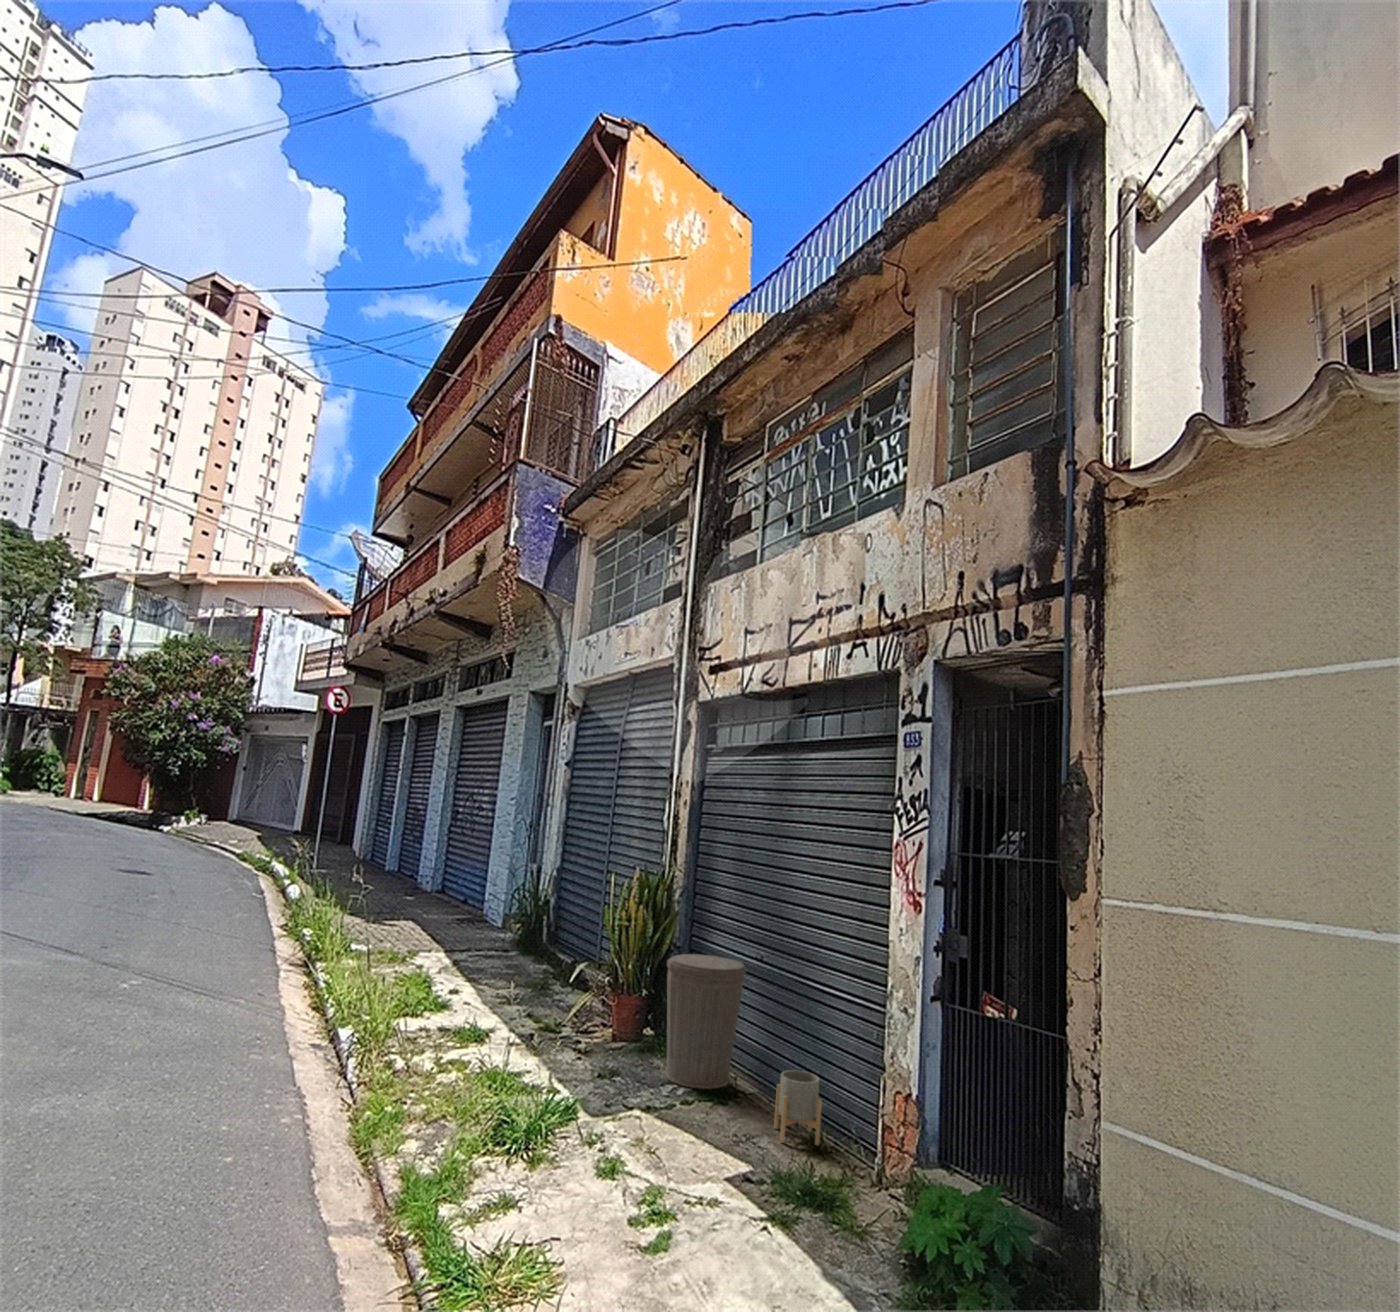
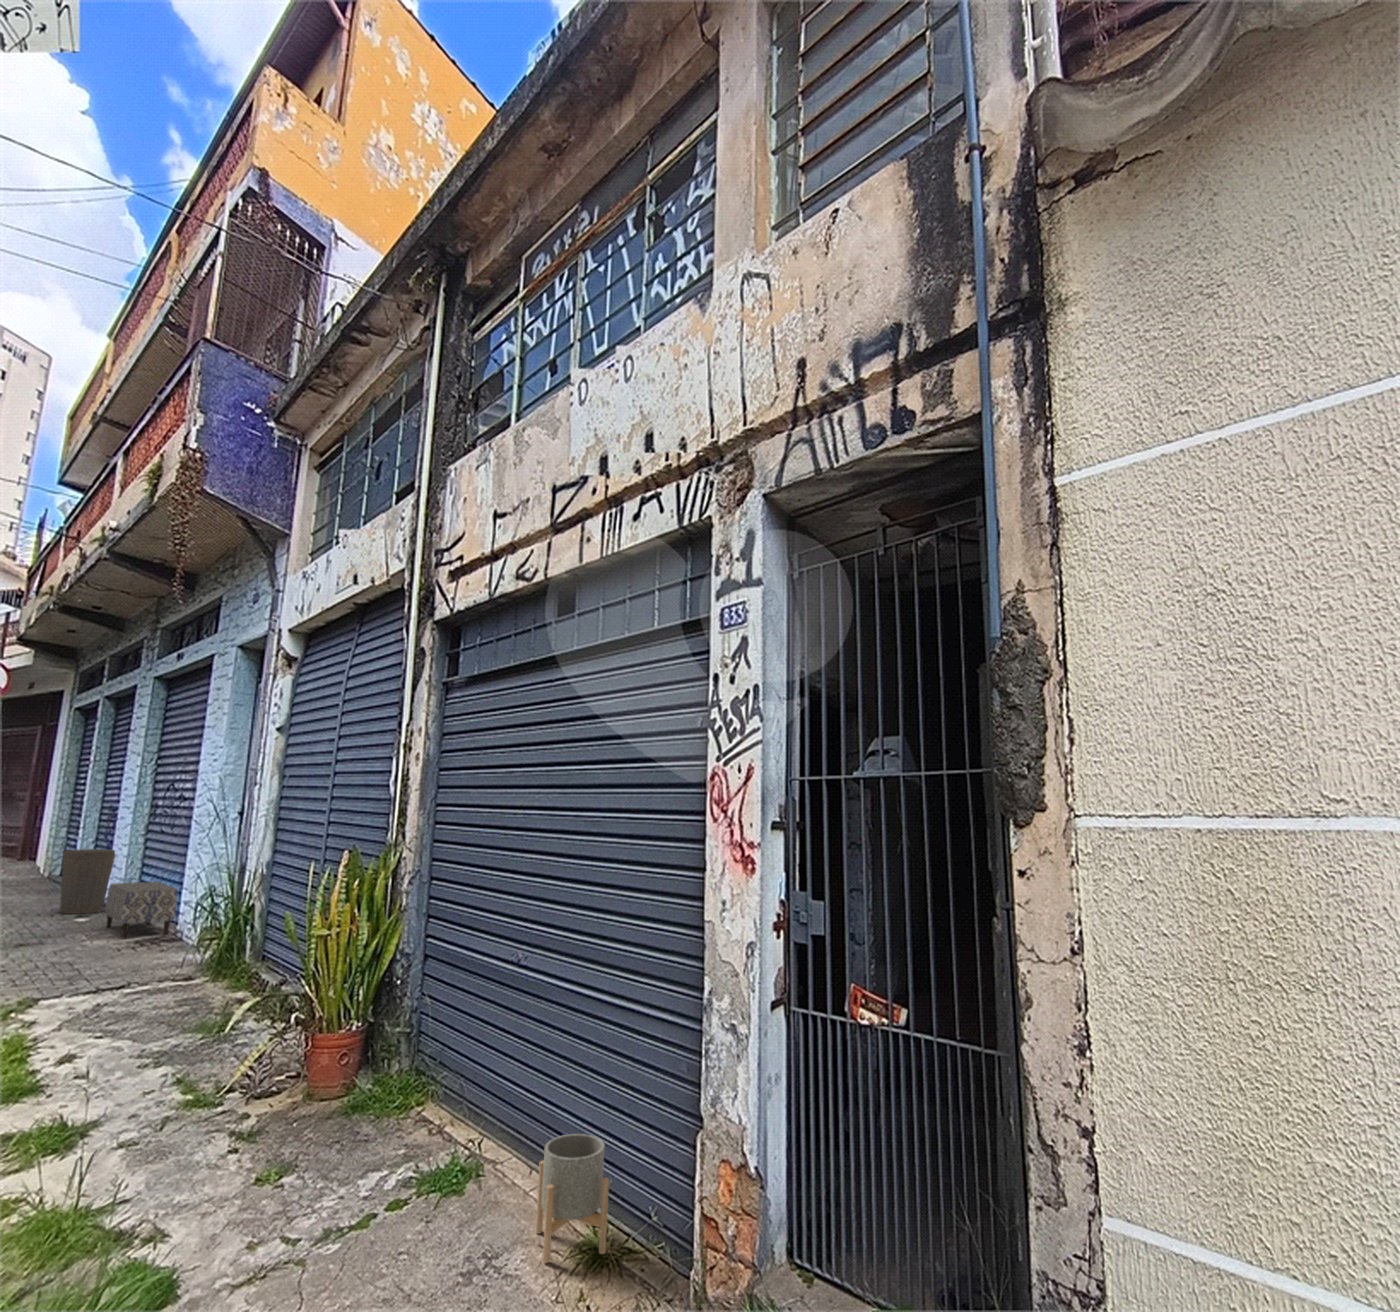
bench: none [427,869,480,913] -> present [105,882,177,938]
trash can: present [665,954,746,1089] -> present [59,849,115,914]

